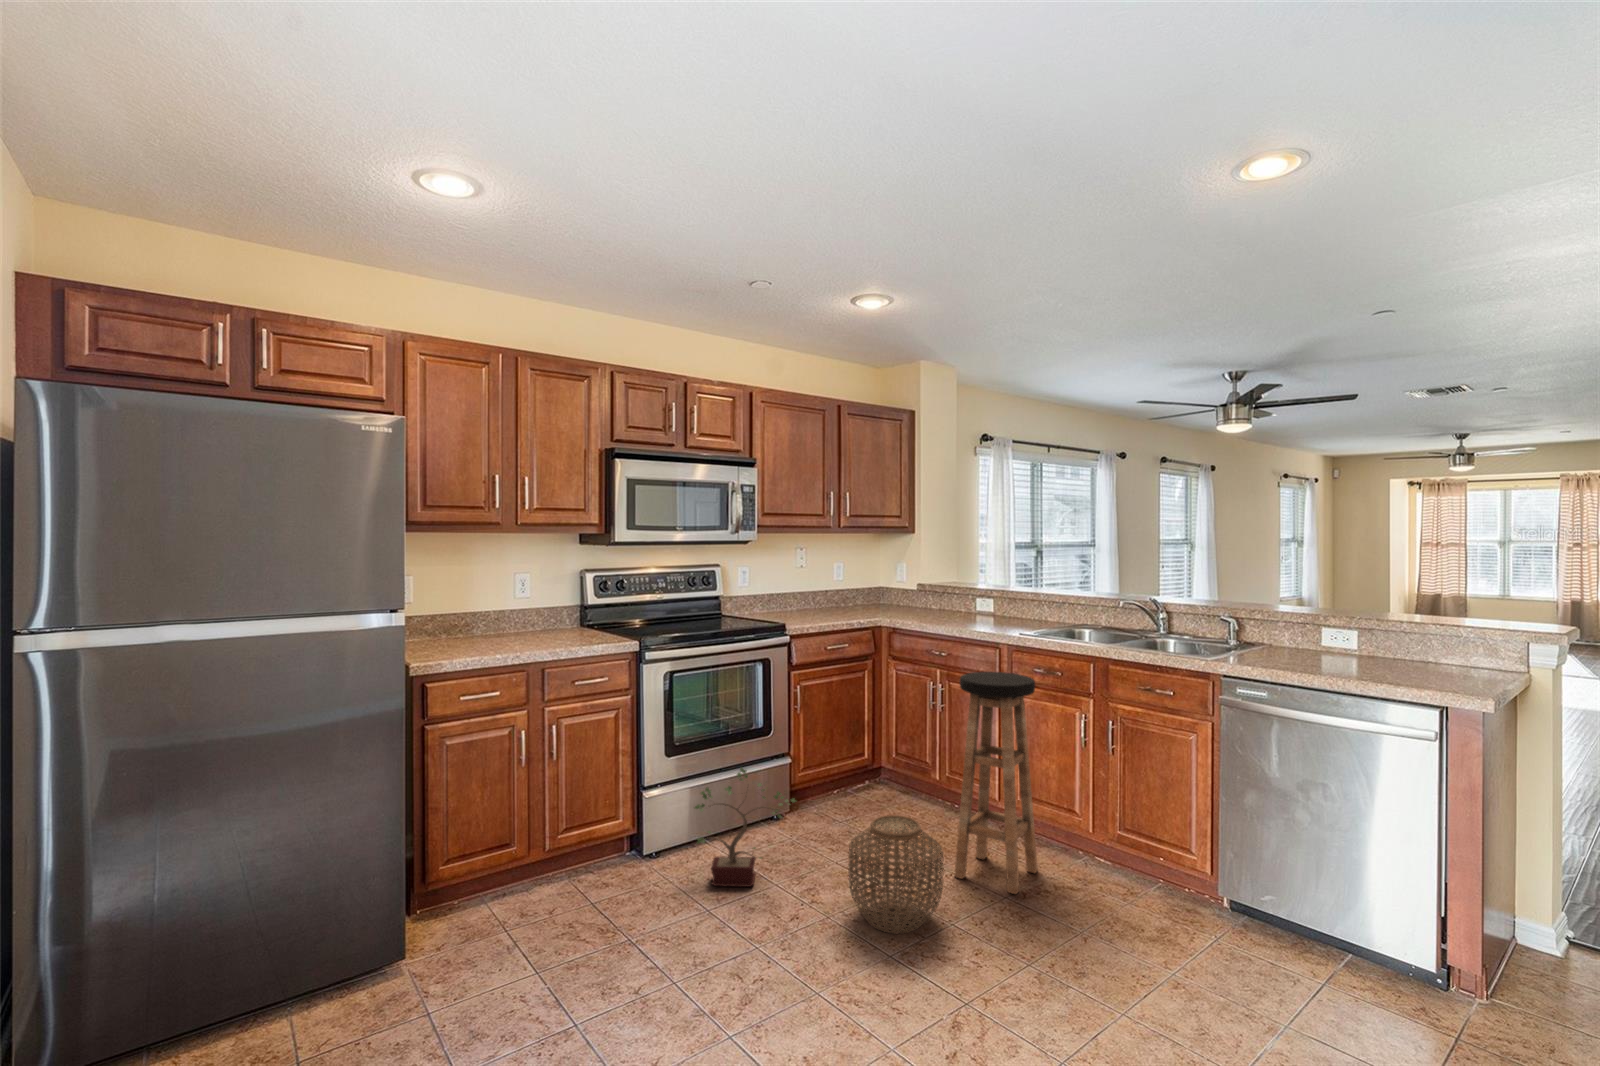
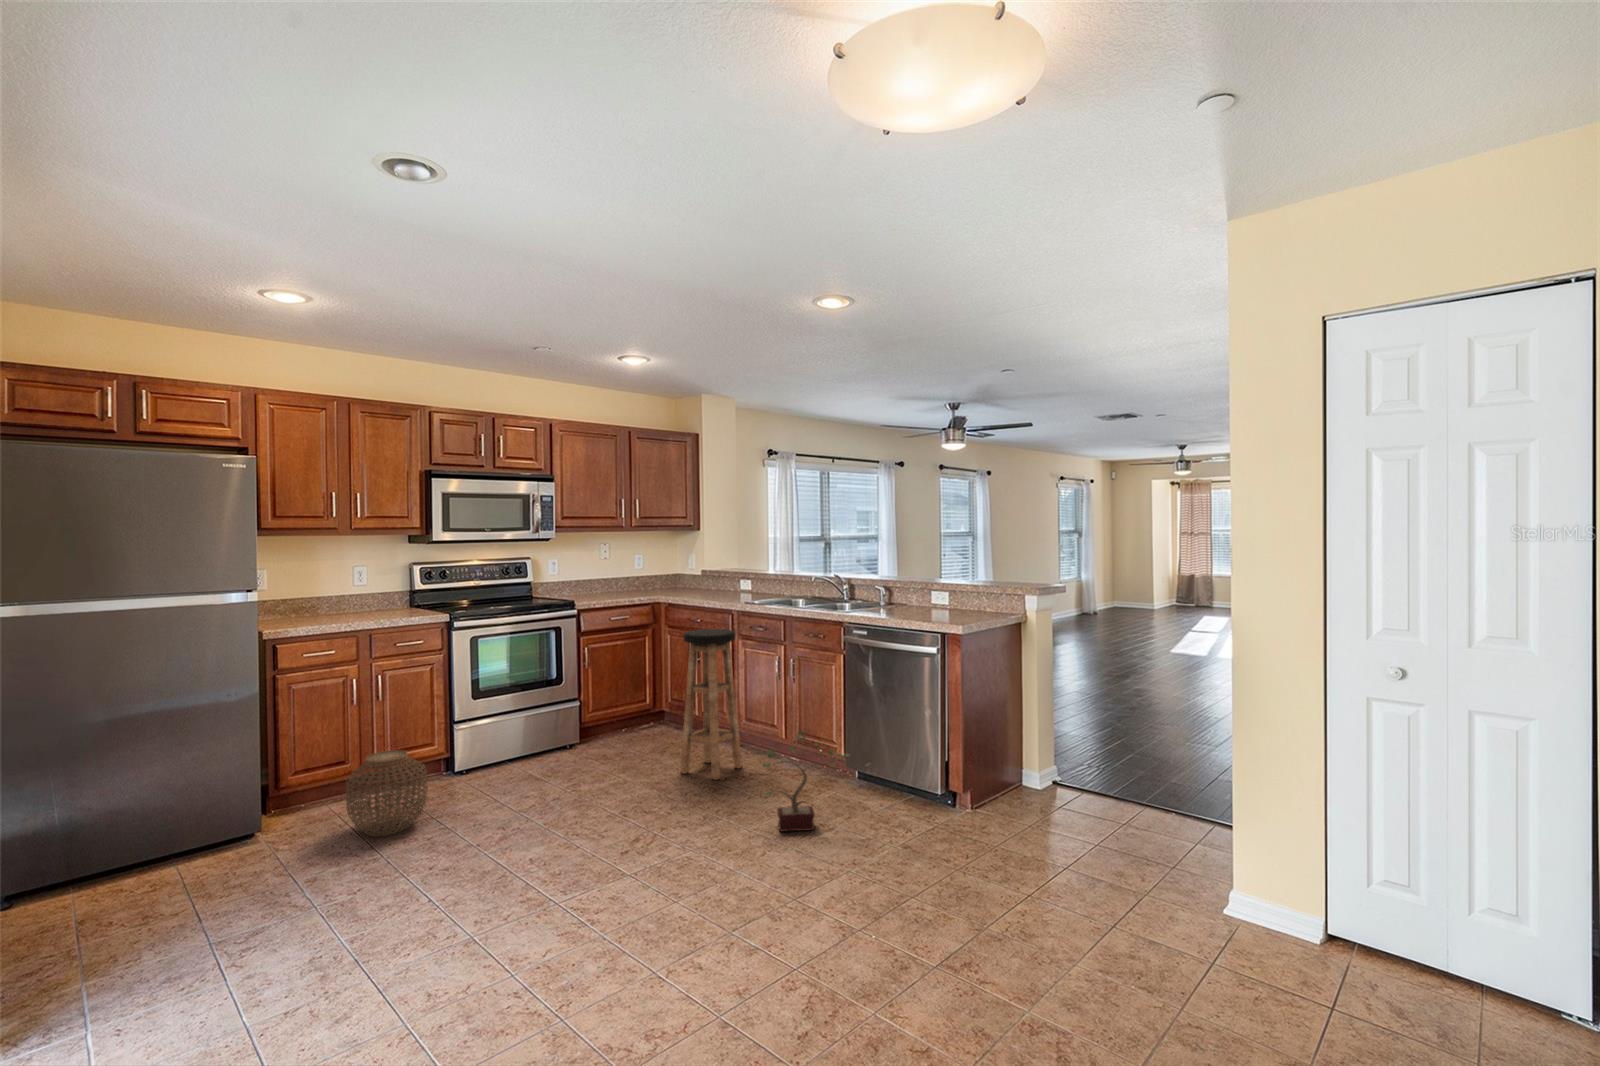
potted plant: present [695,768,796,887] -> present [763,731,849,831]
woven basket: present [849,815,943,934] -> present [346,750,427,836]

